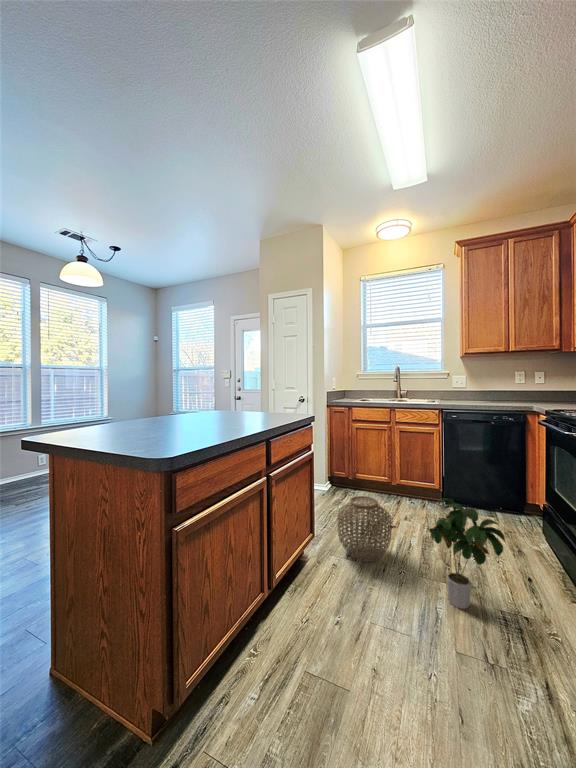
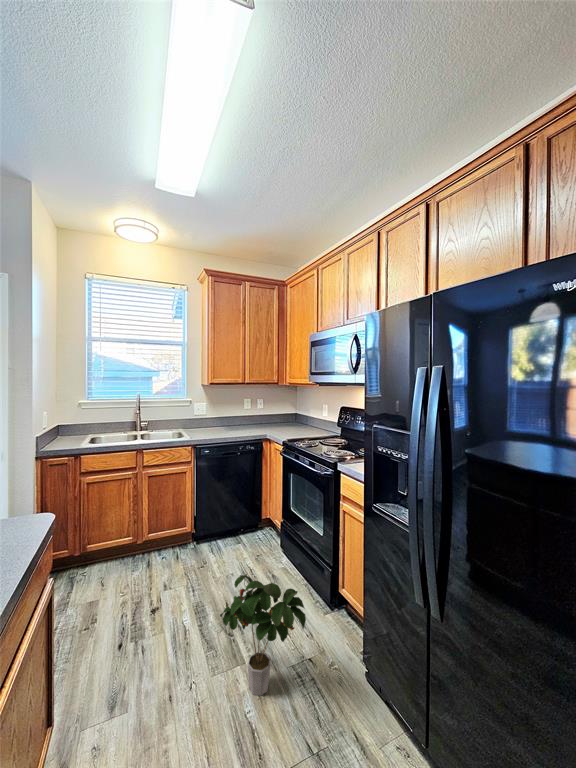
woven basket: present [338,496,391,562] -> none [94,601,173,705]

